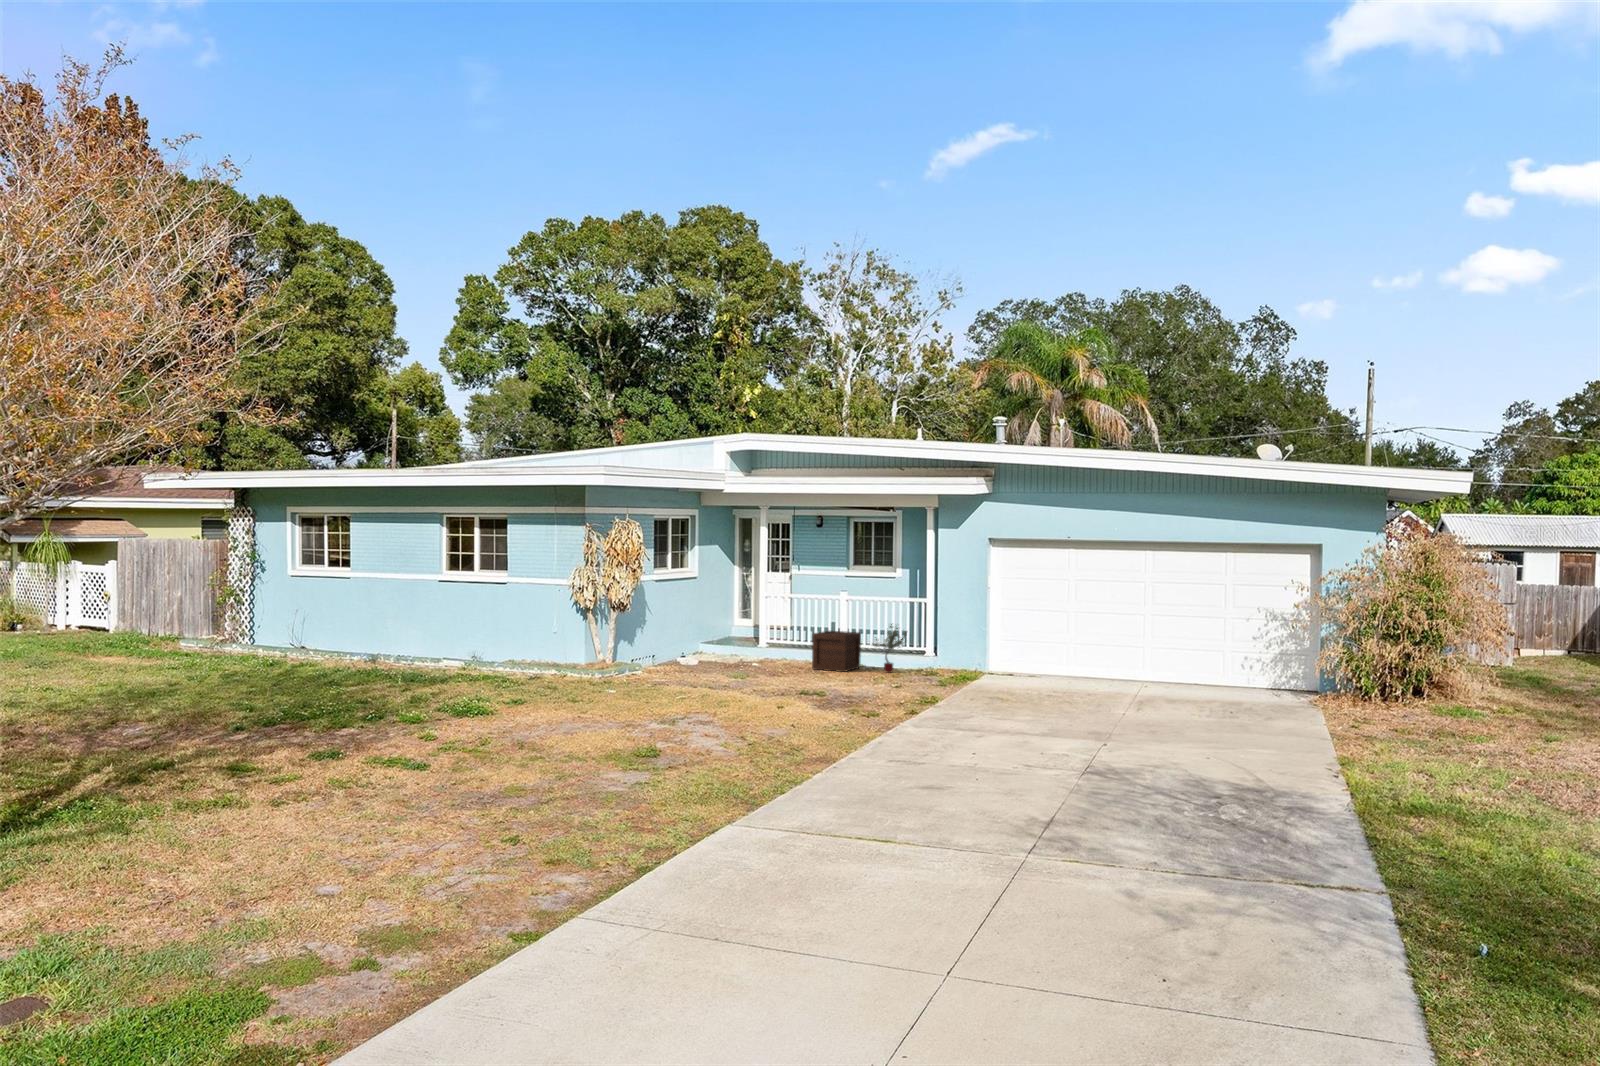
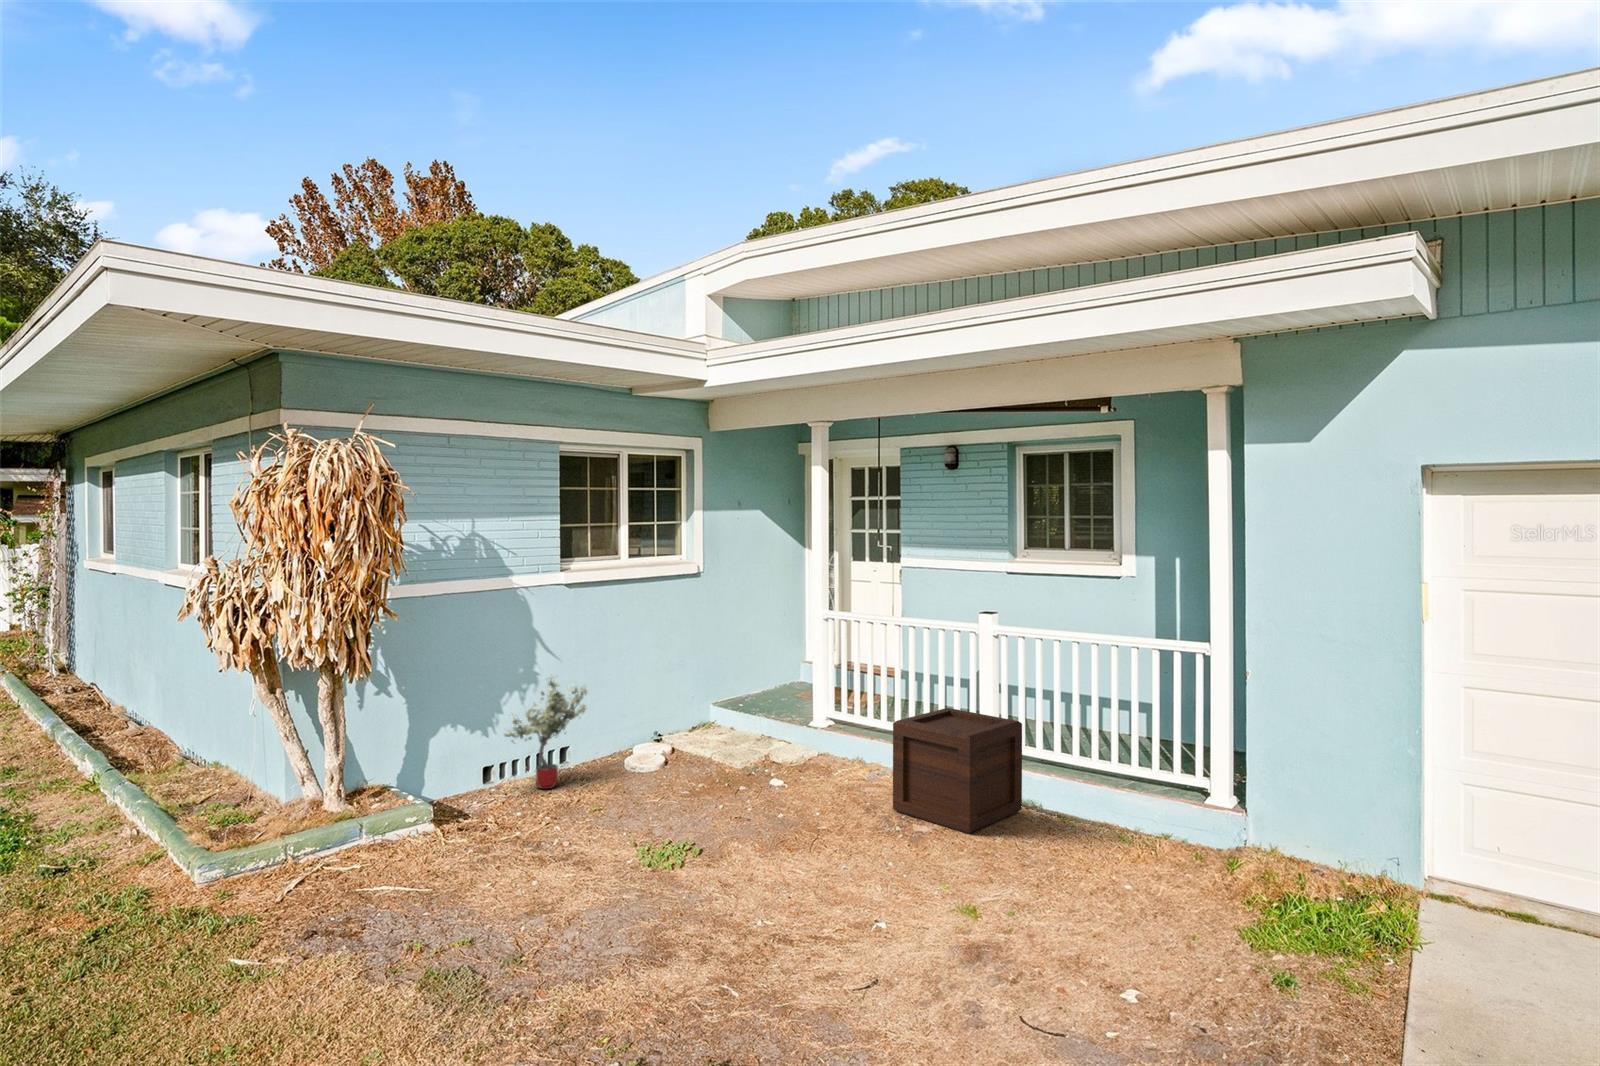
potted tree: present [872,624,907,673] -> present [504,676,587,789]

